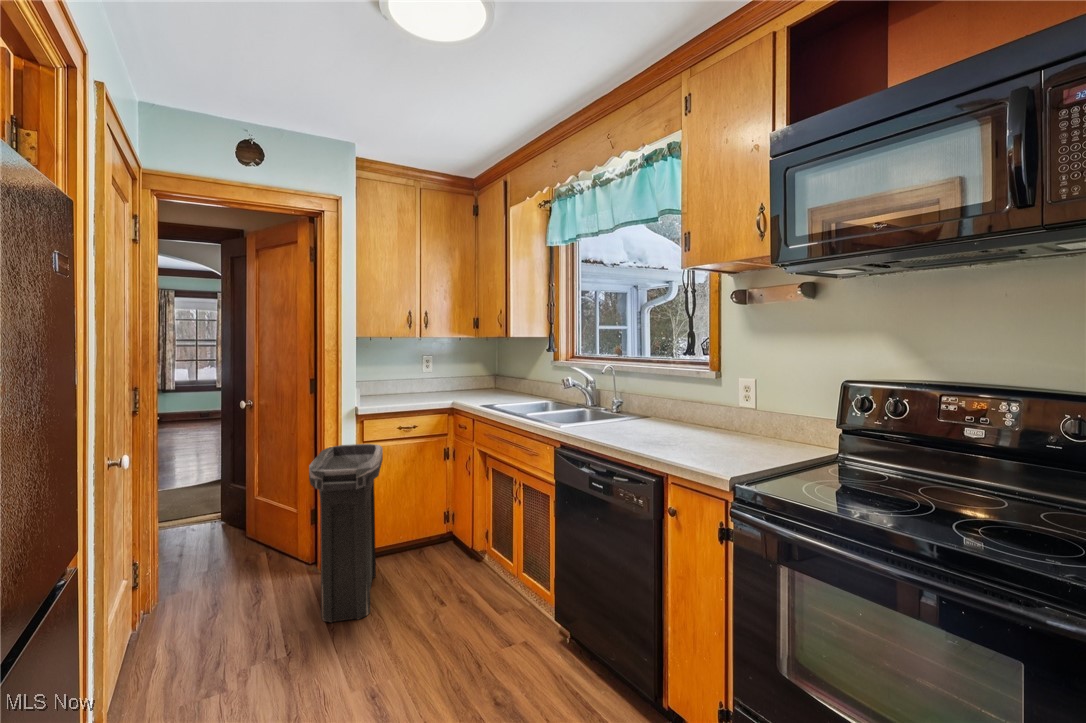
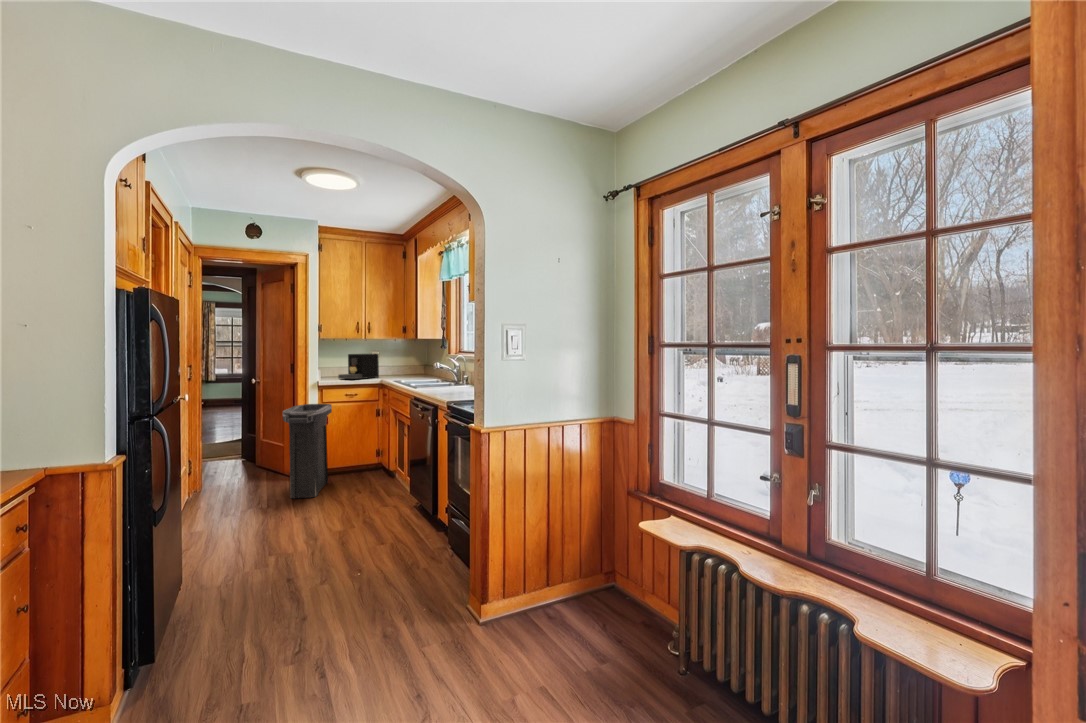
coffee maker: none [383,360,441,402] -> present [338,354,379,379]

